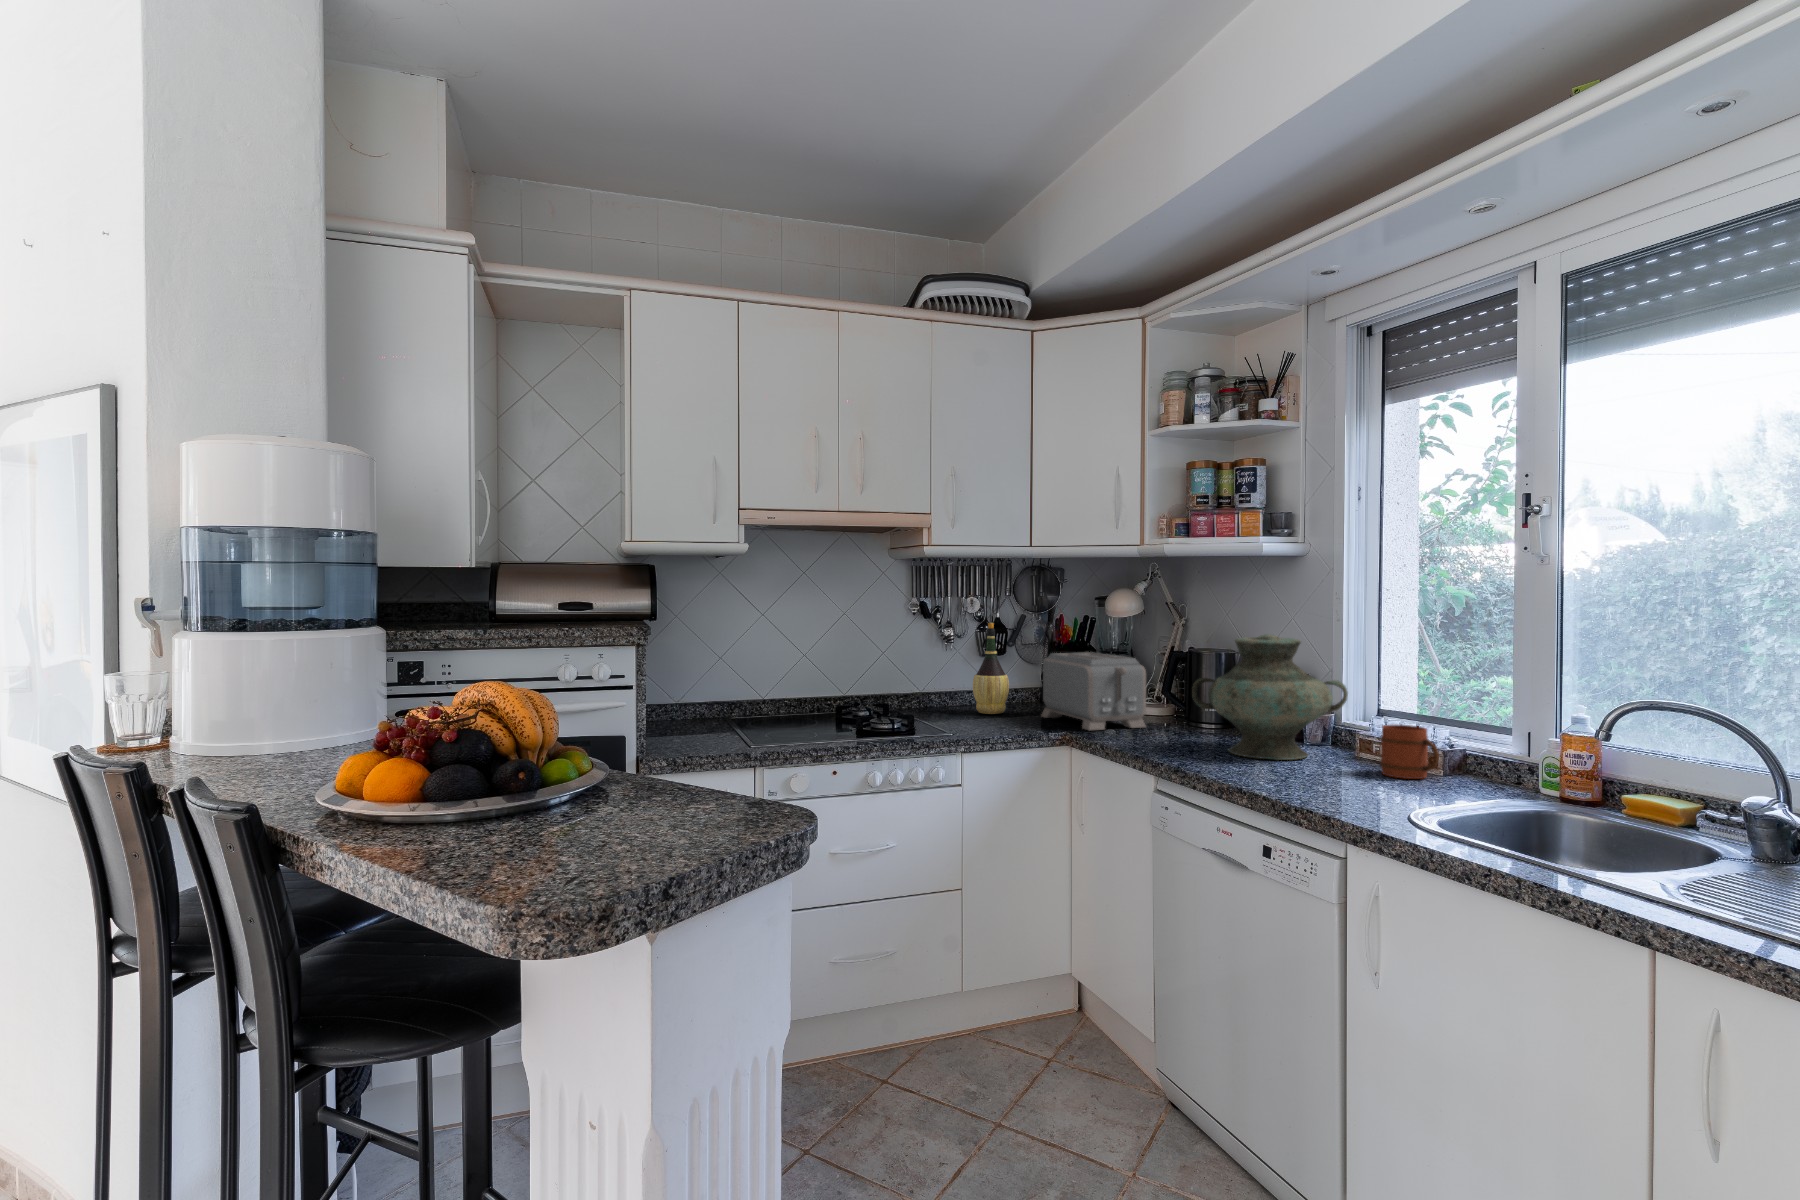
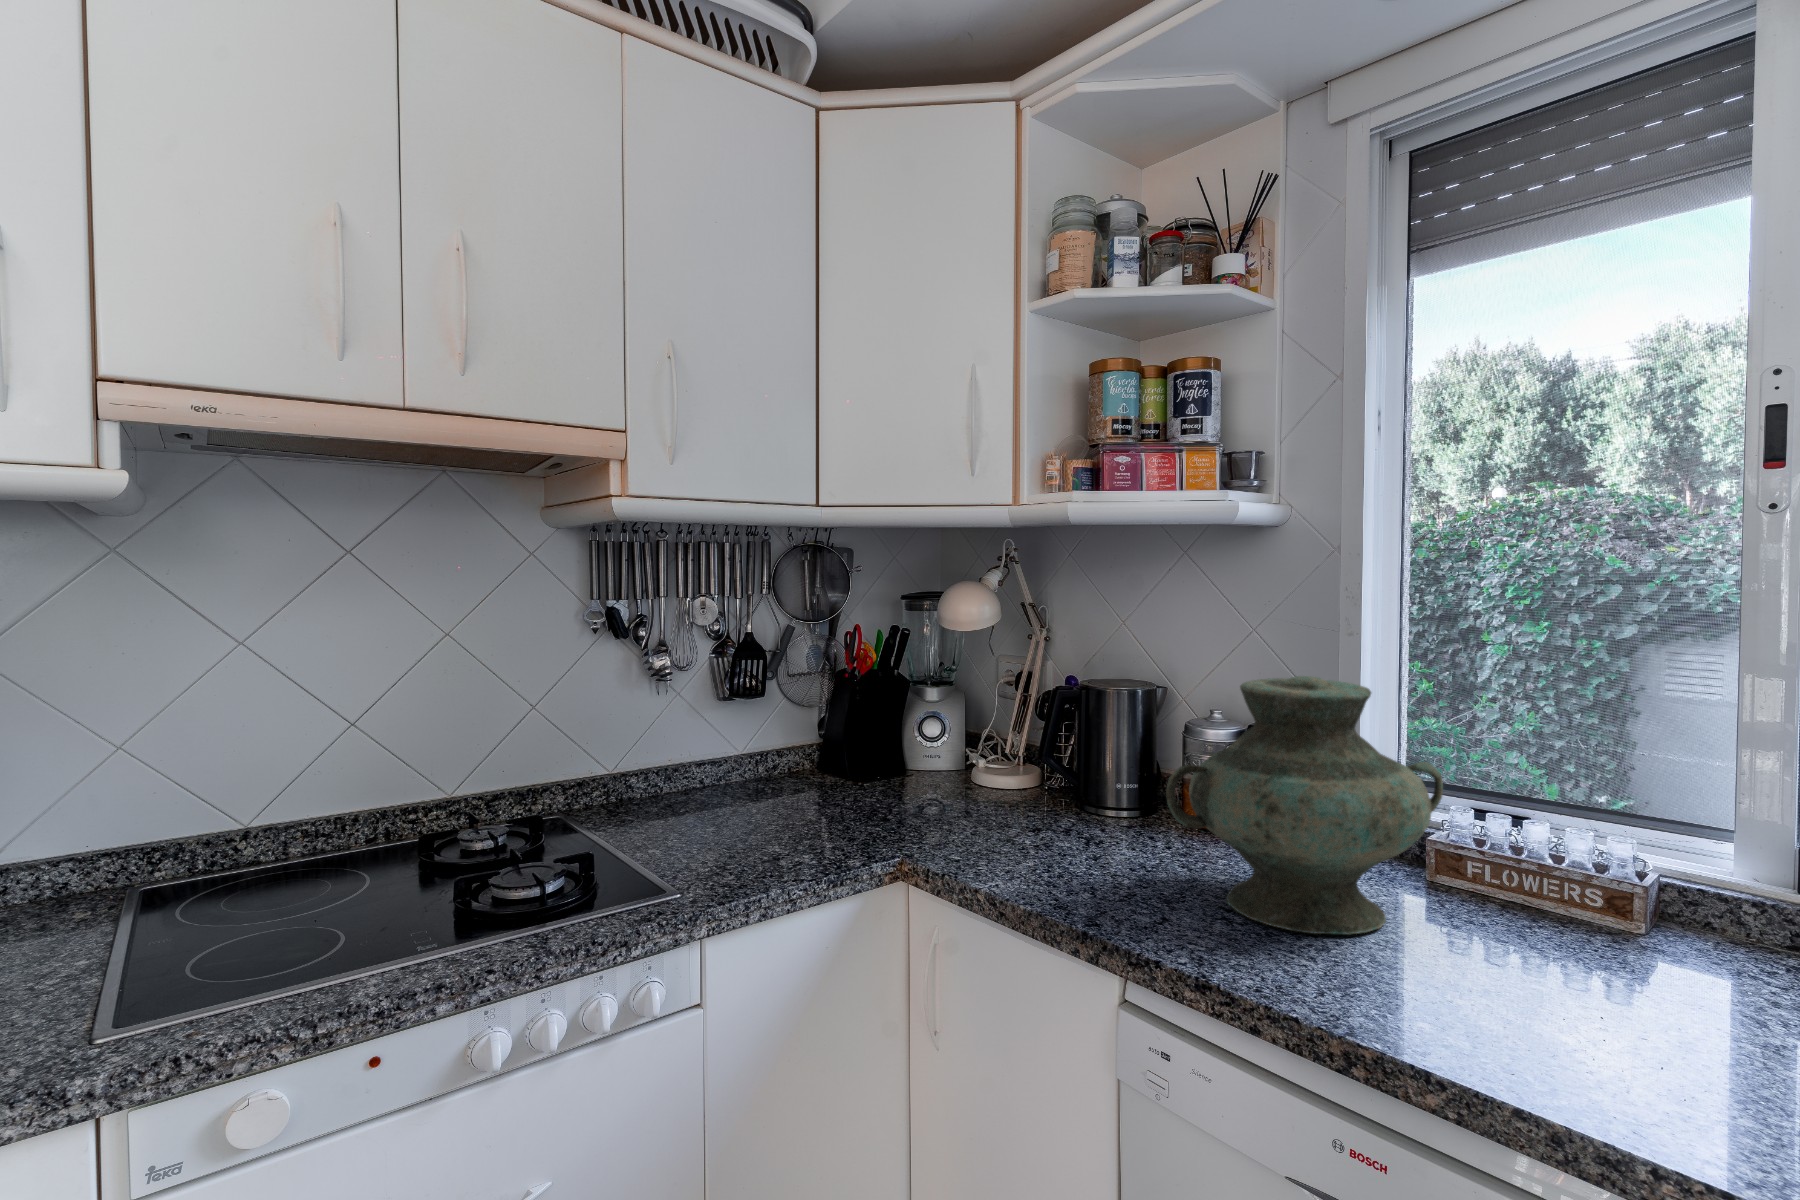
wine bottle: present [973,623,1009,714] -> none [707,644,773,810]
toaster: present [1041,652,1146,730] -> none [831,692,1027,852]
mug: present [1380,725,1439,779] -> none [1577,864,1723,992]

